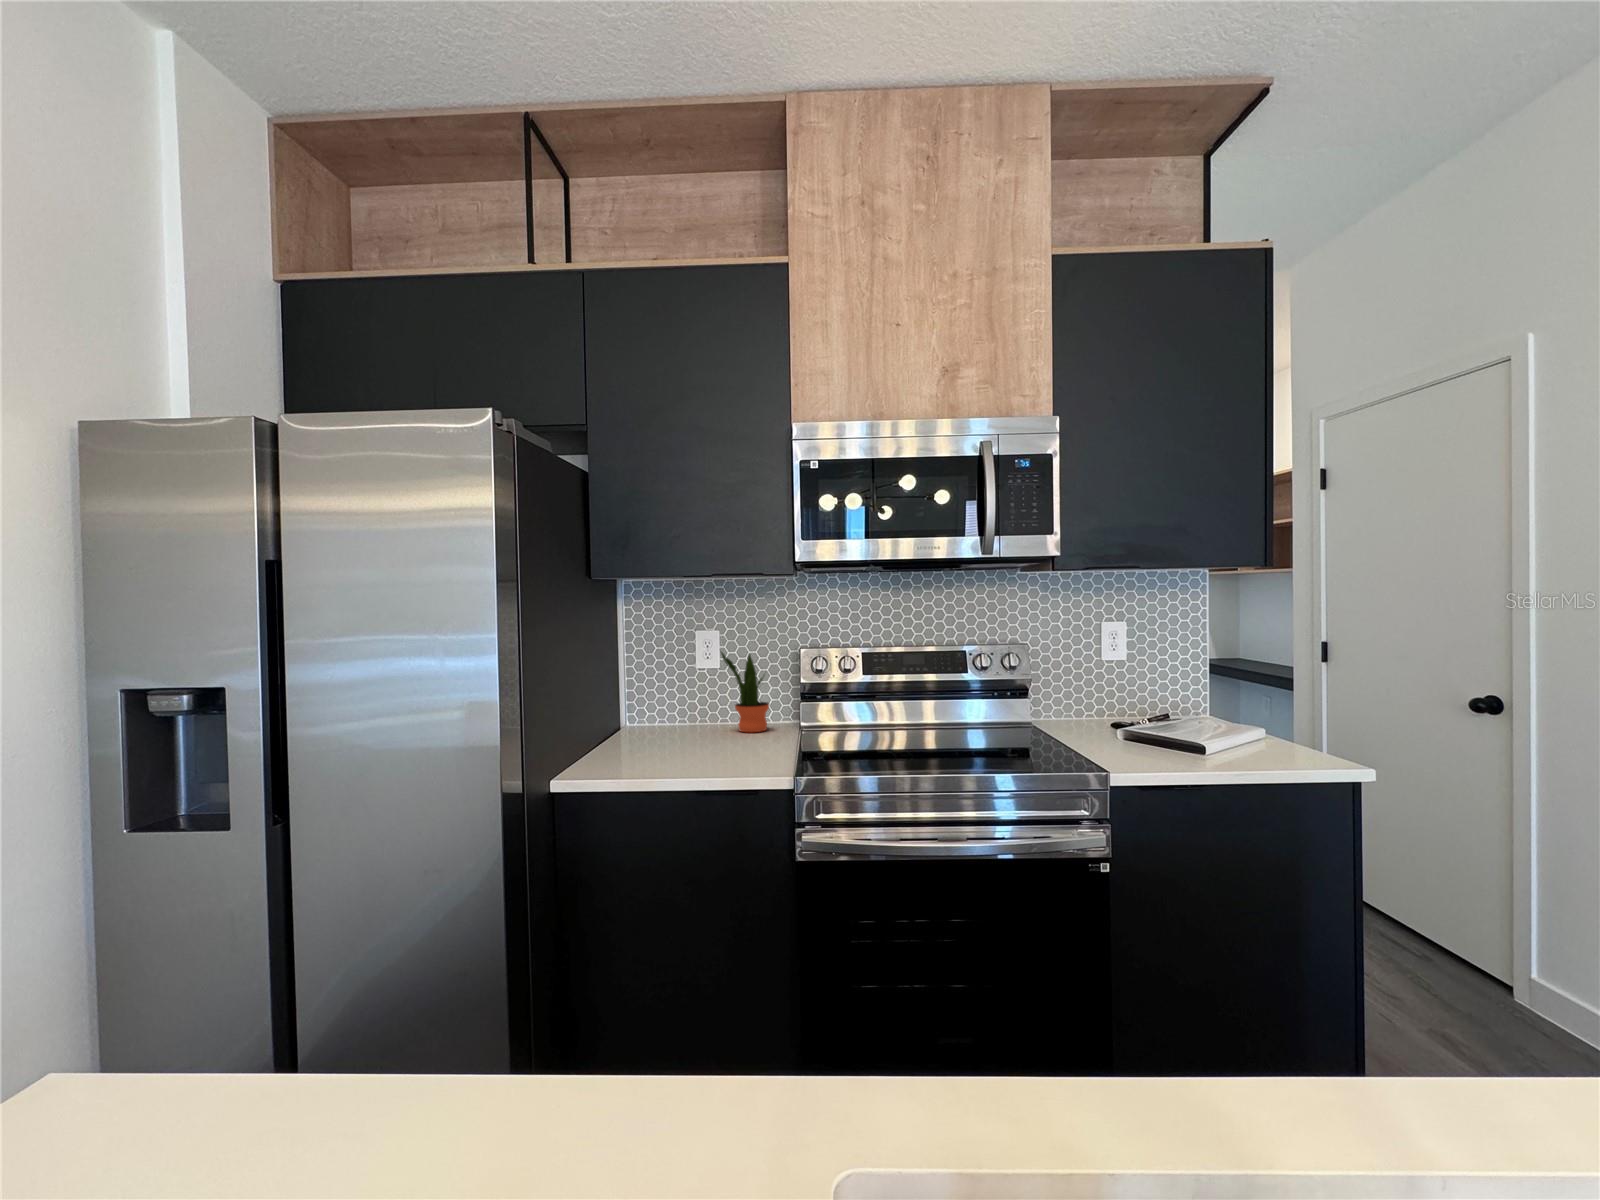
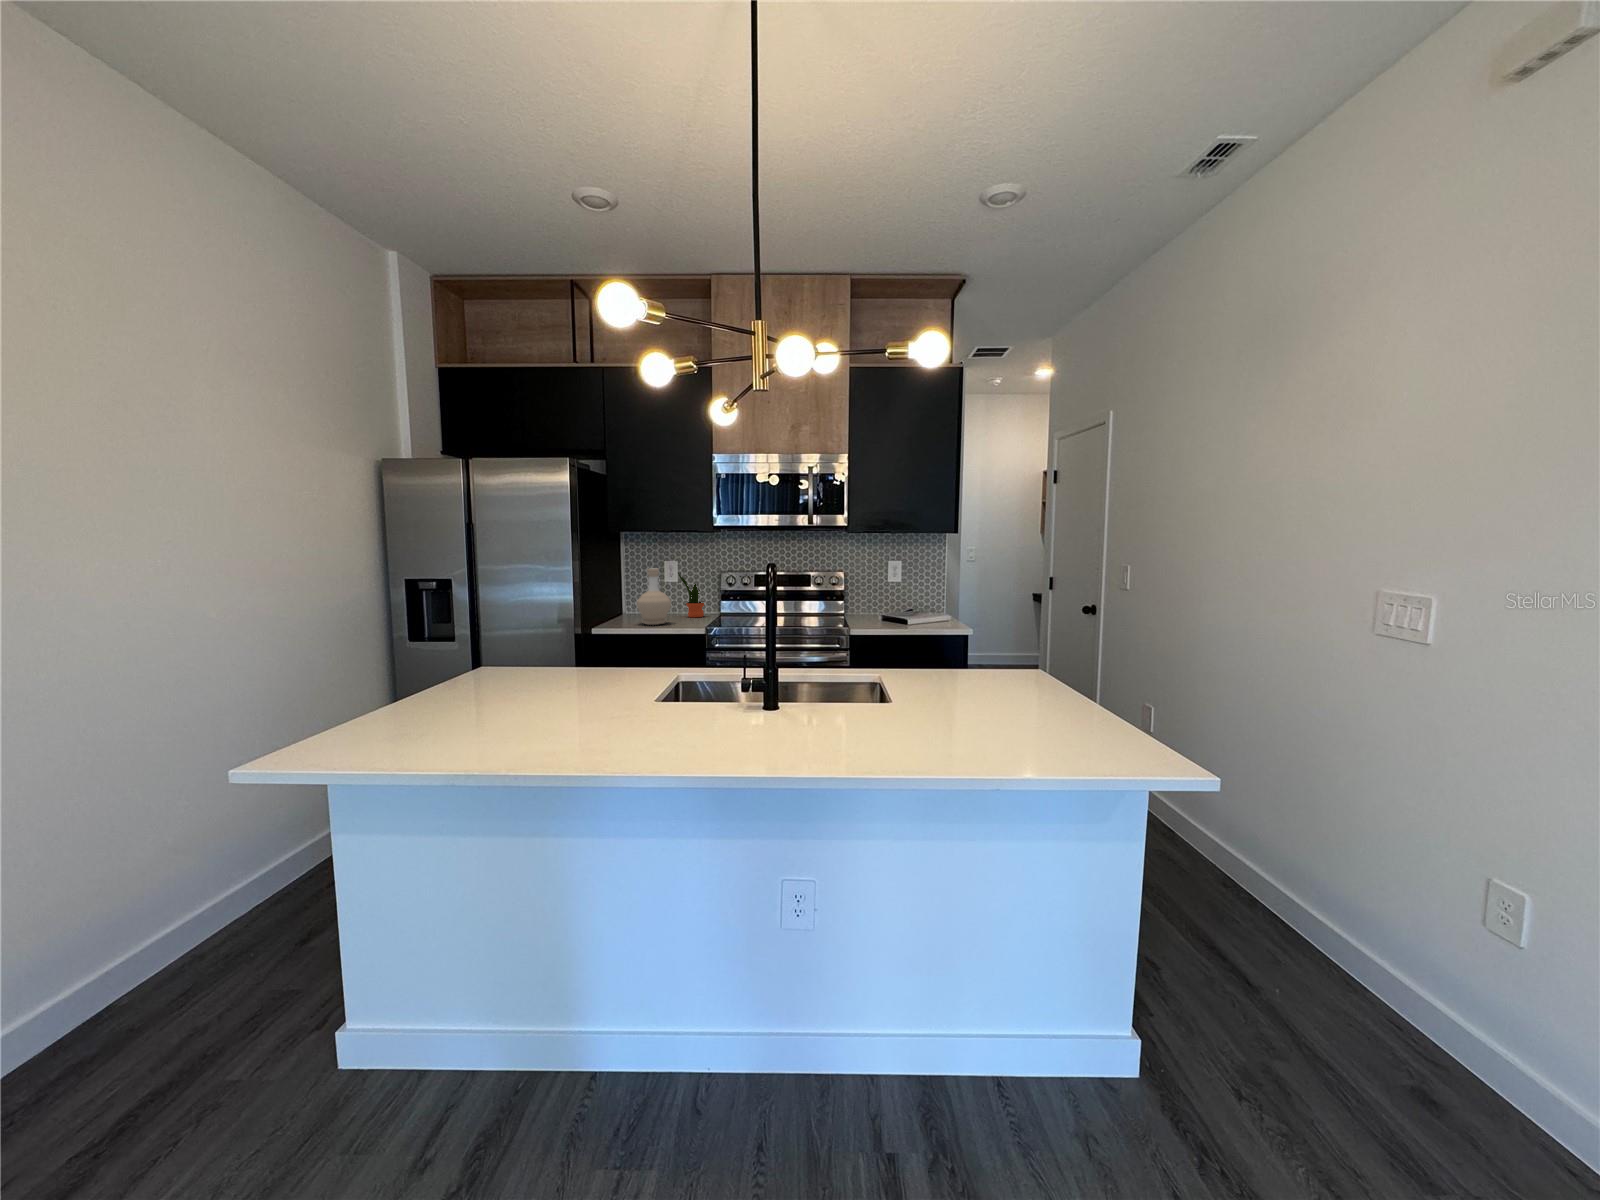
bottle: none [648,646,713,755] -> present [637,568,671,625]

